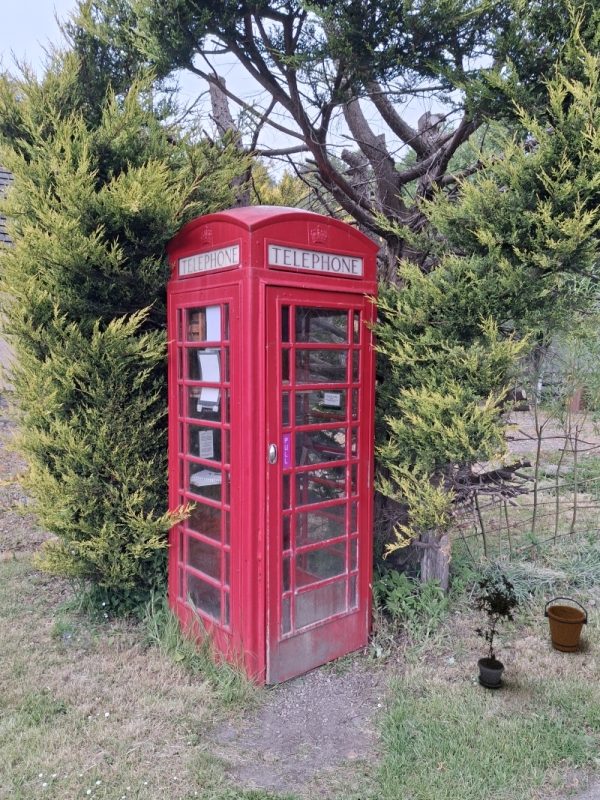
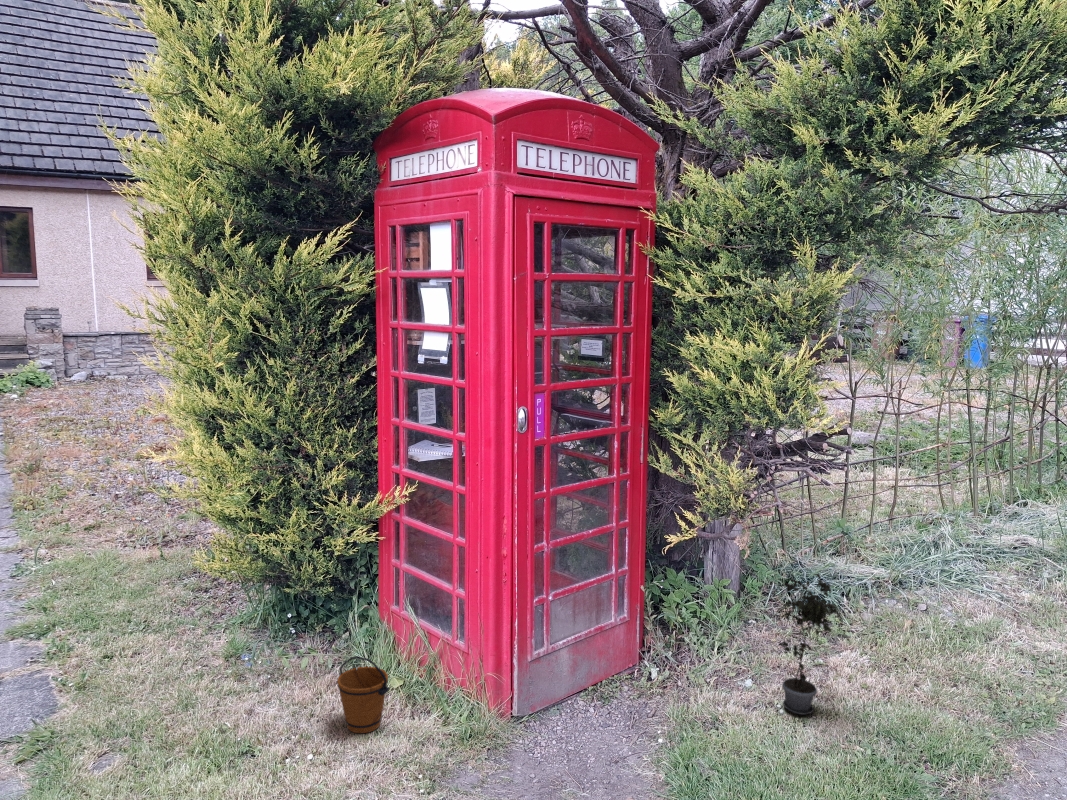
bucket: present [544,597,588,651] -> present [337,656,390,733]

